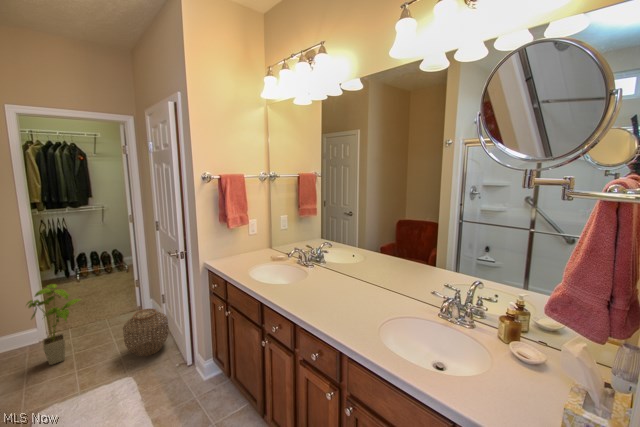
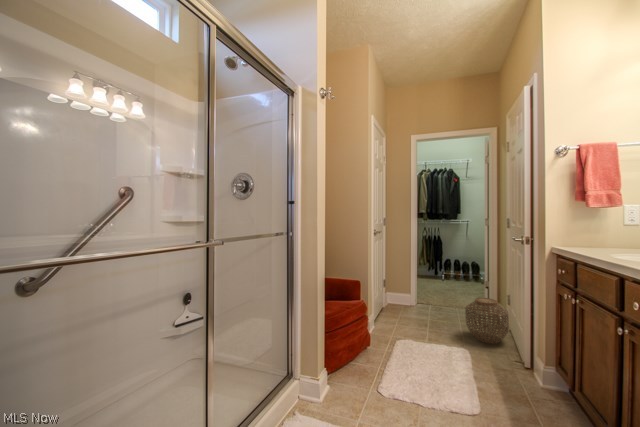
house plant: present [27,284,80,365] -> none [406,257,441,319]

